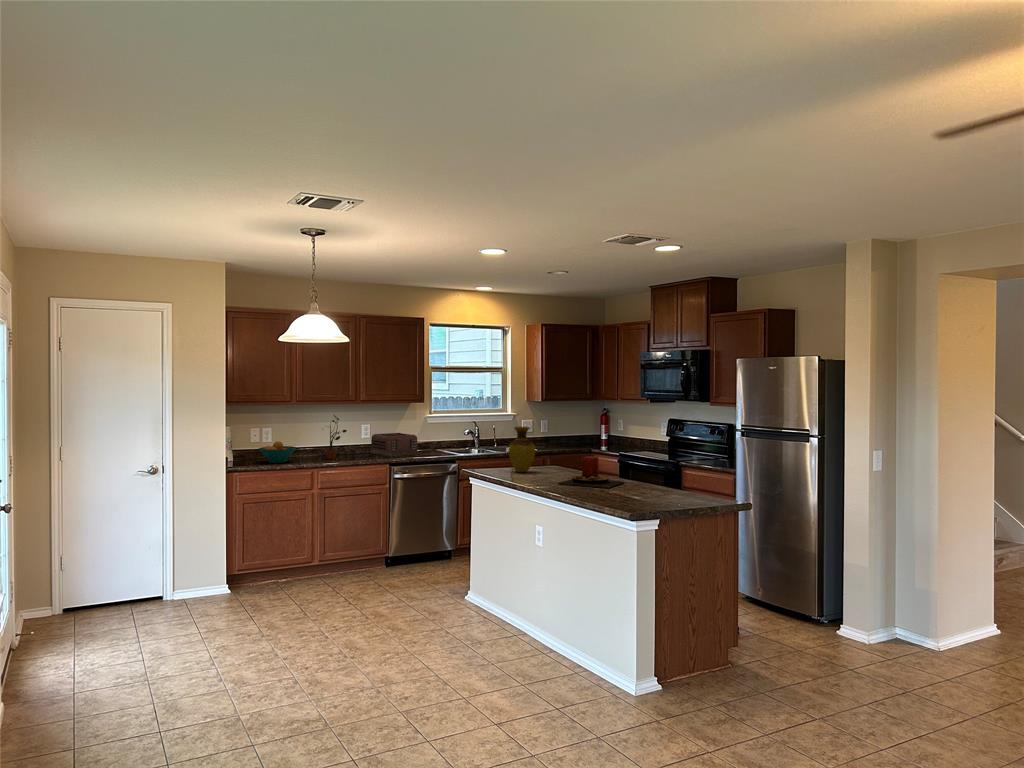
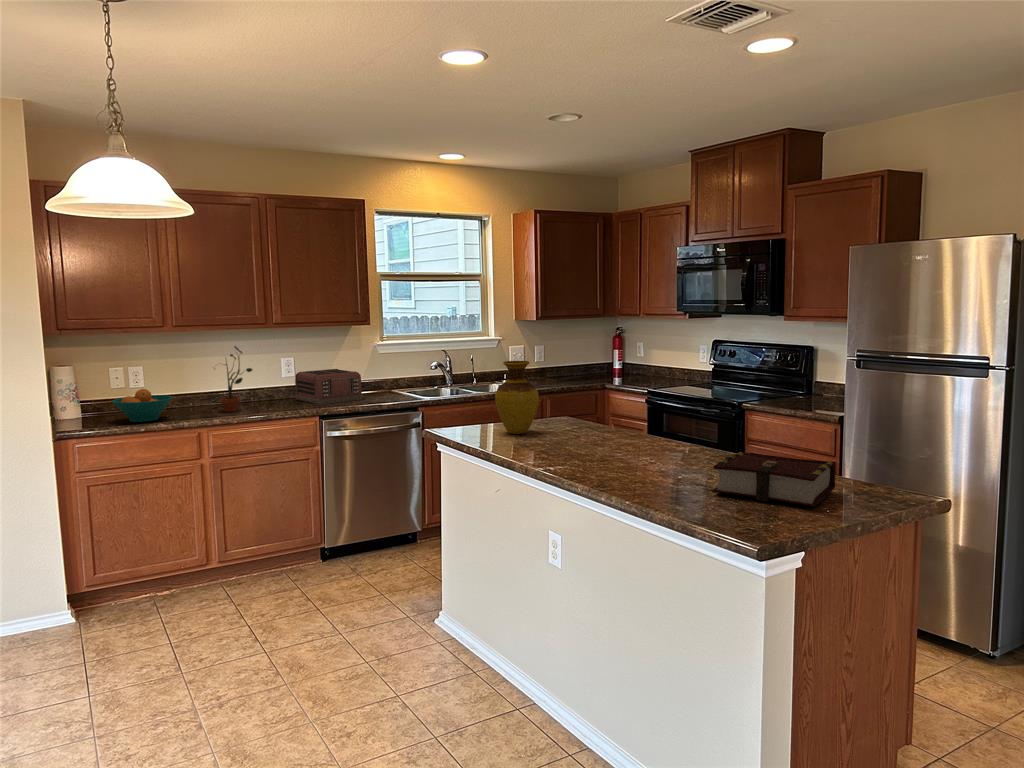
candle: present [558,456,624,488] -> none [584,410,694,469]
book: none [621,477,689,502] -> present [712,452,835,507]

